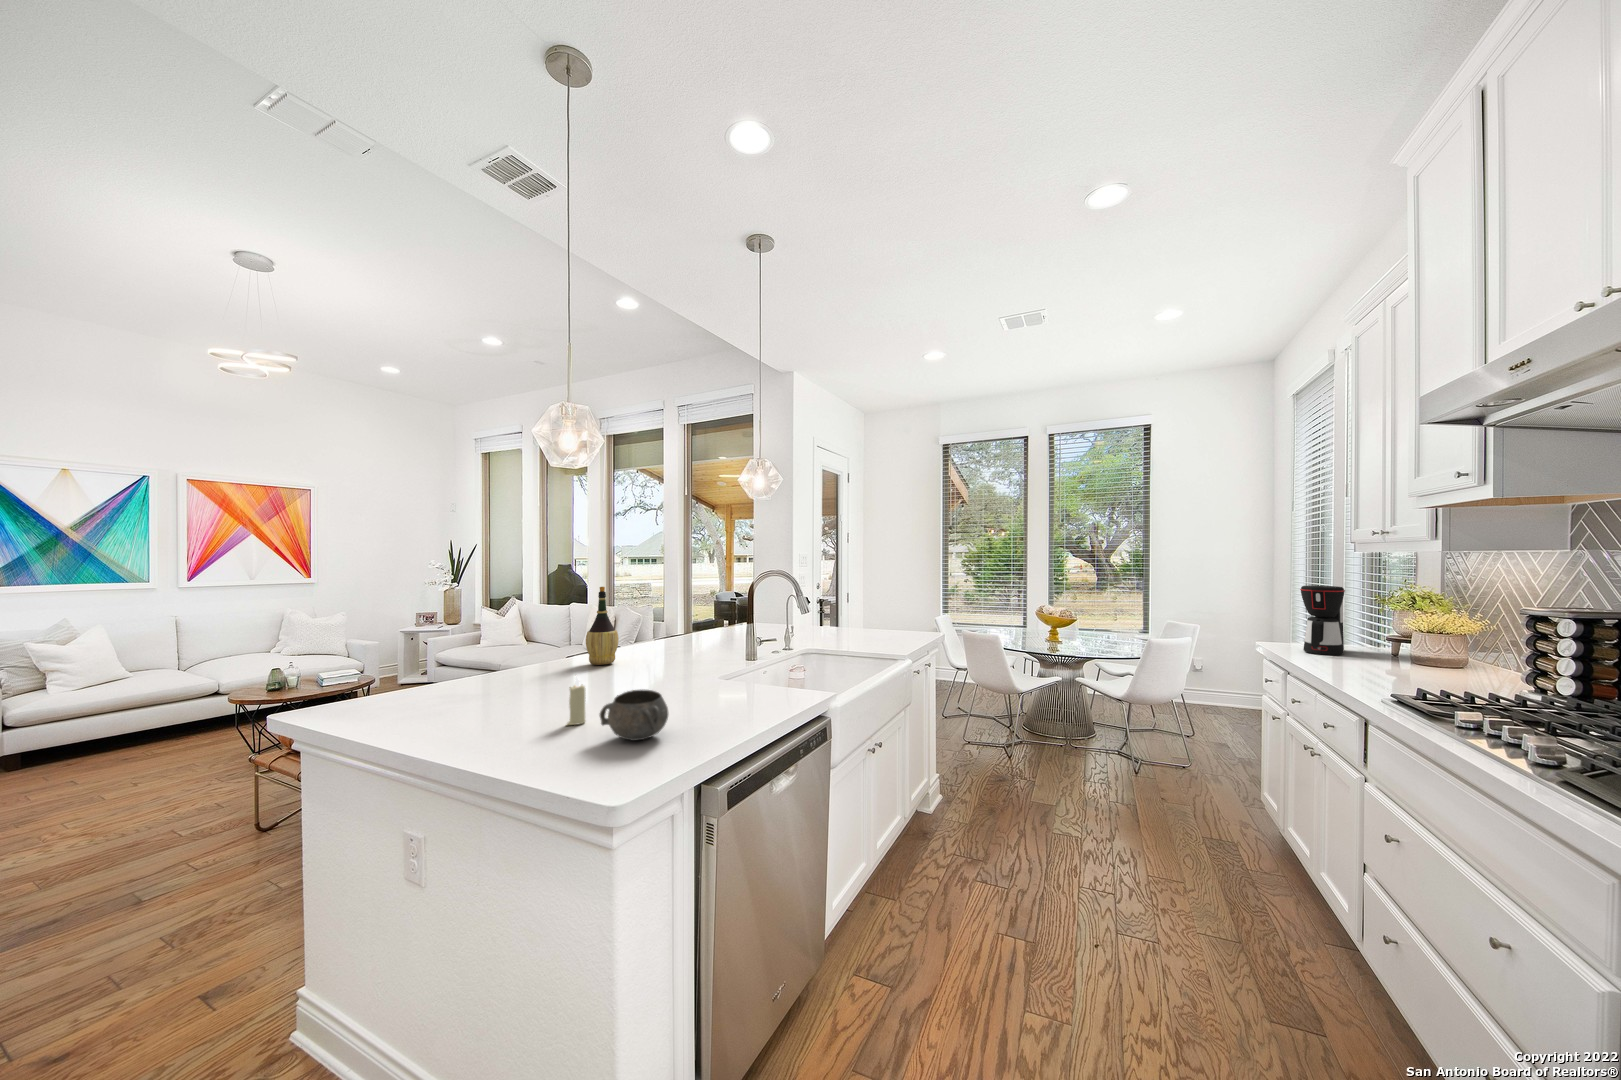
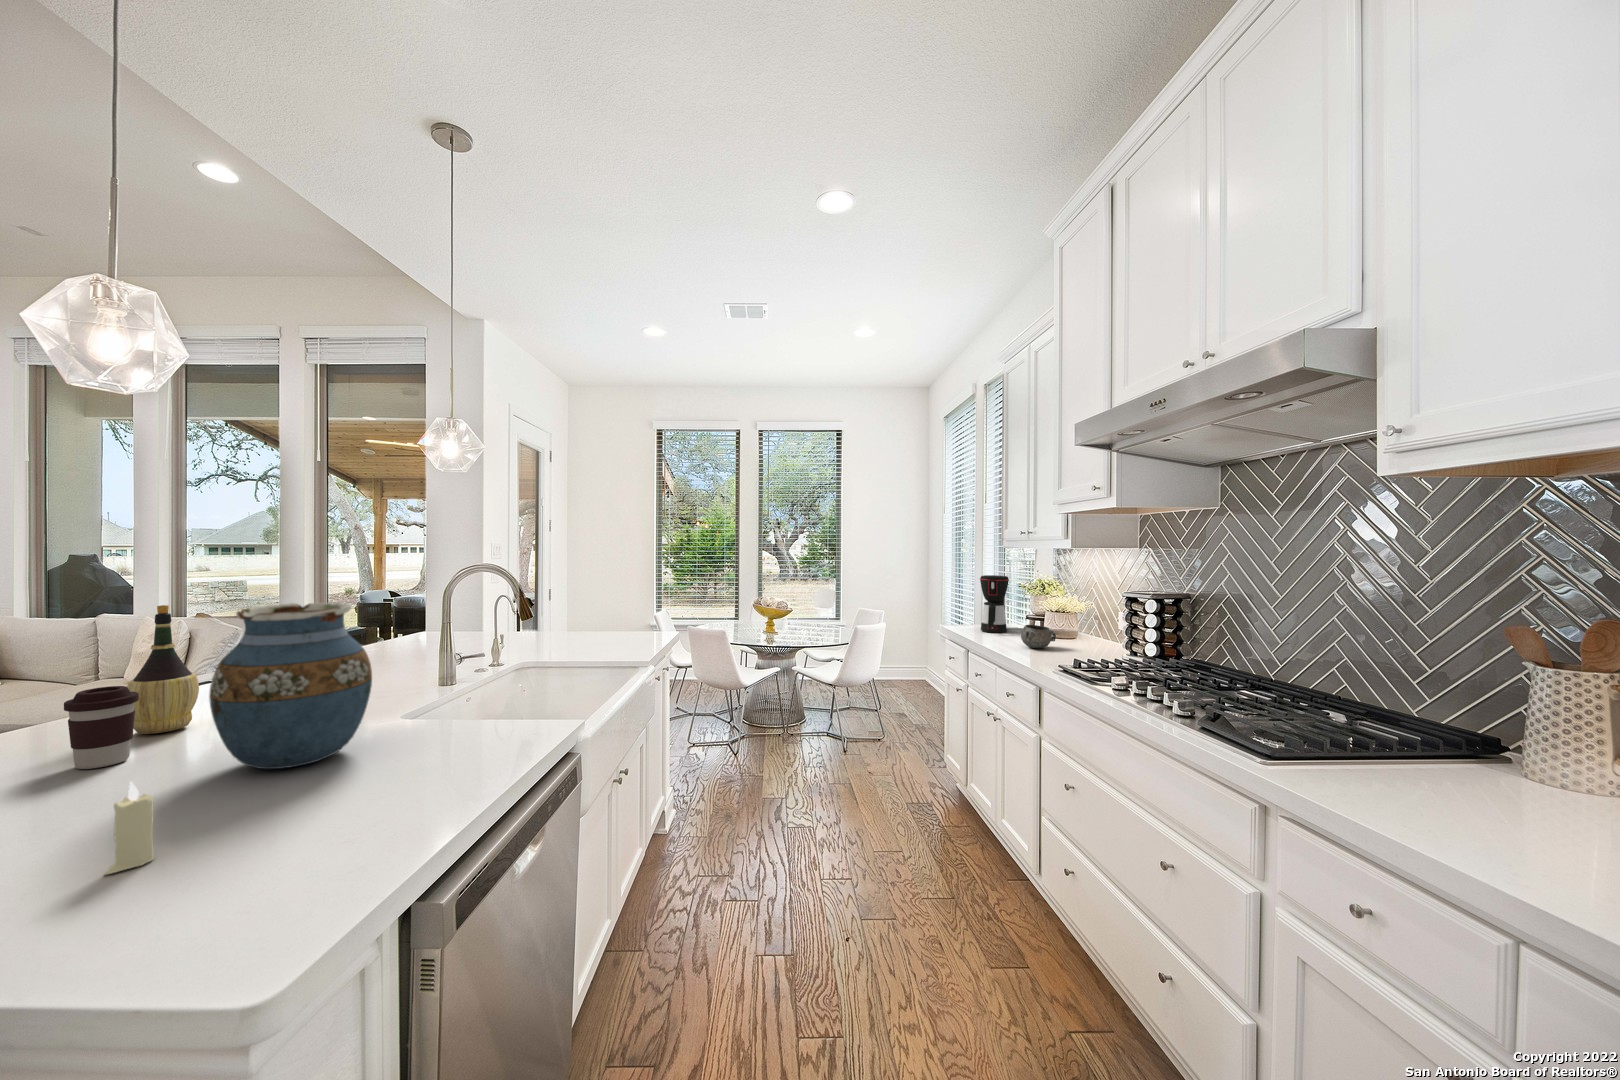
vase: none [617,585,700,690] -> present [209,603,372,769]
coffee cup: none [558,632,589,678] -> present [64,686,139,769]
decorative bowl: present [600,690,668,741] -> present [1021,625,1056,649]

